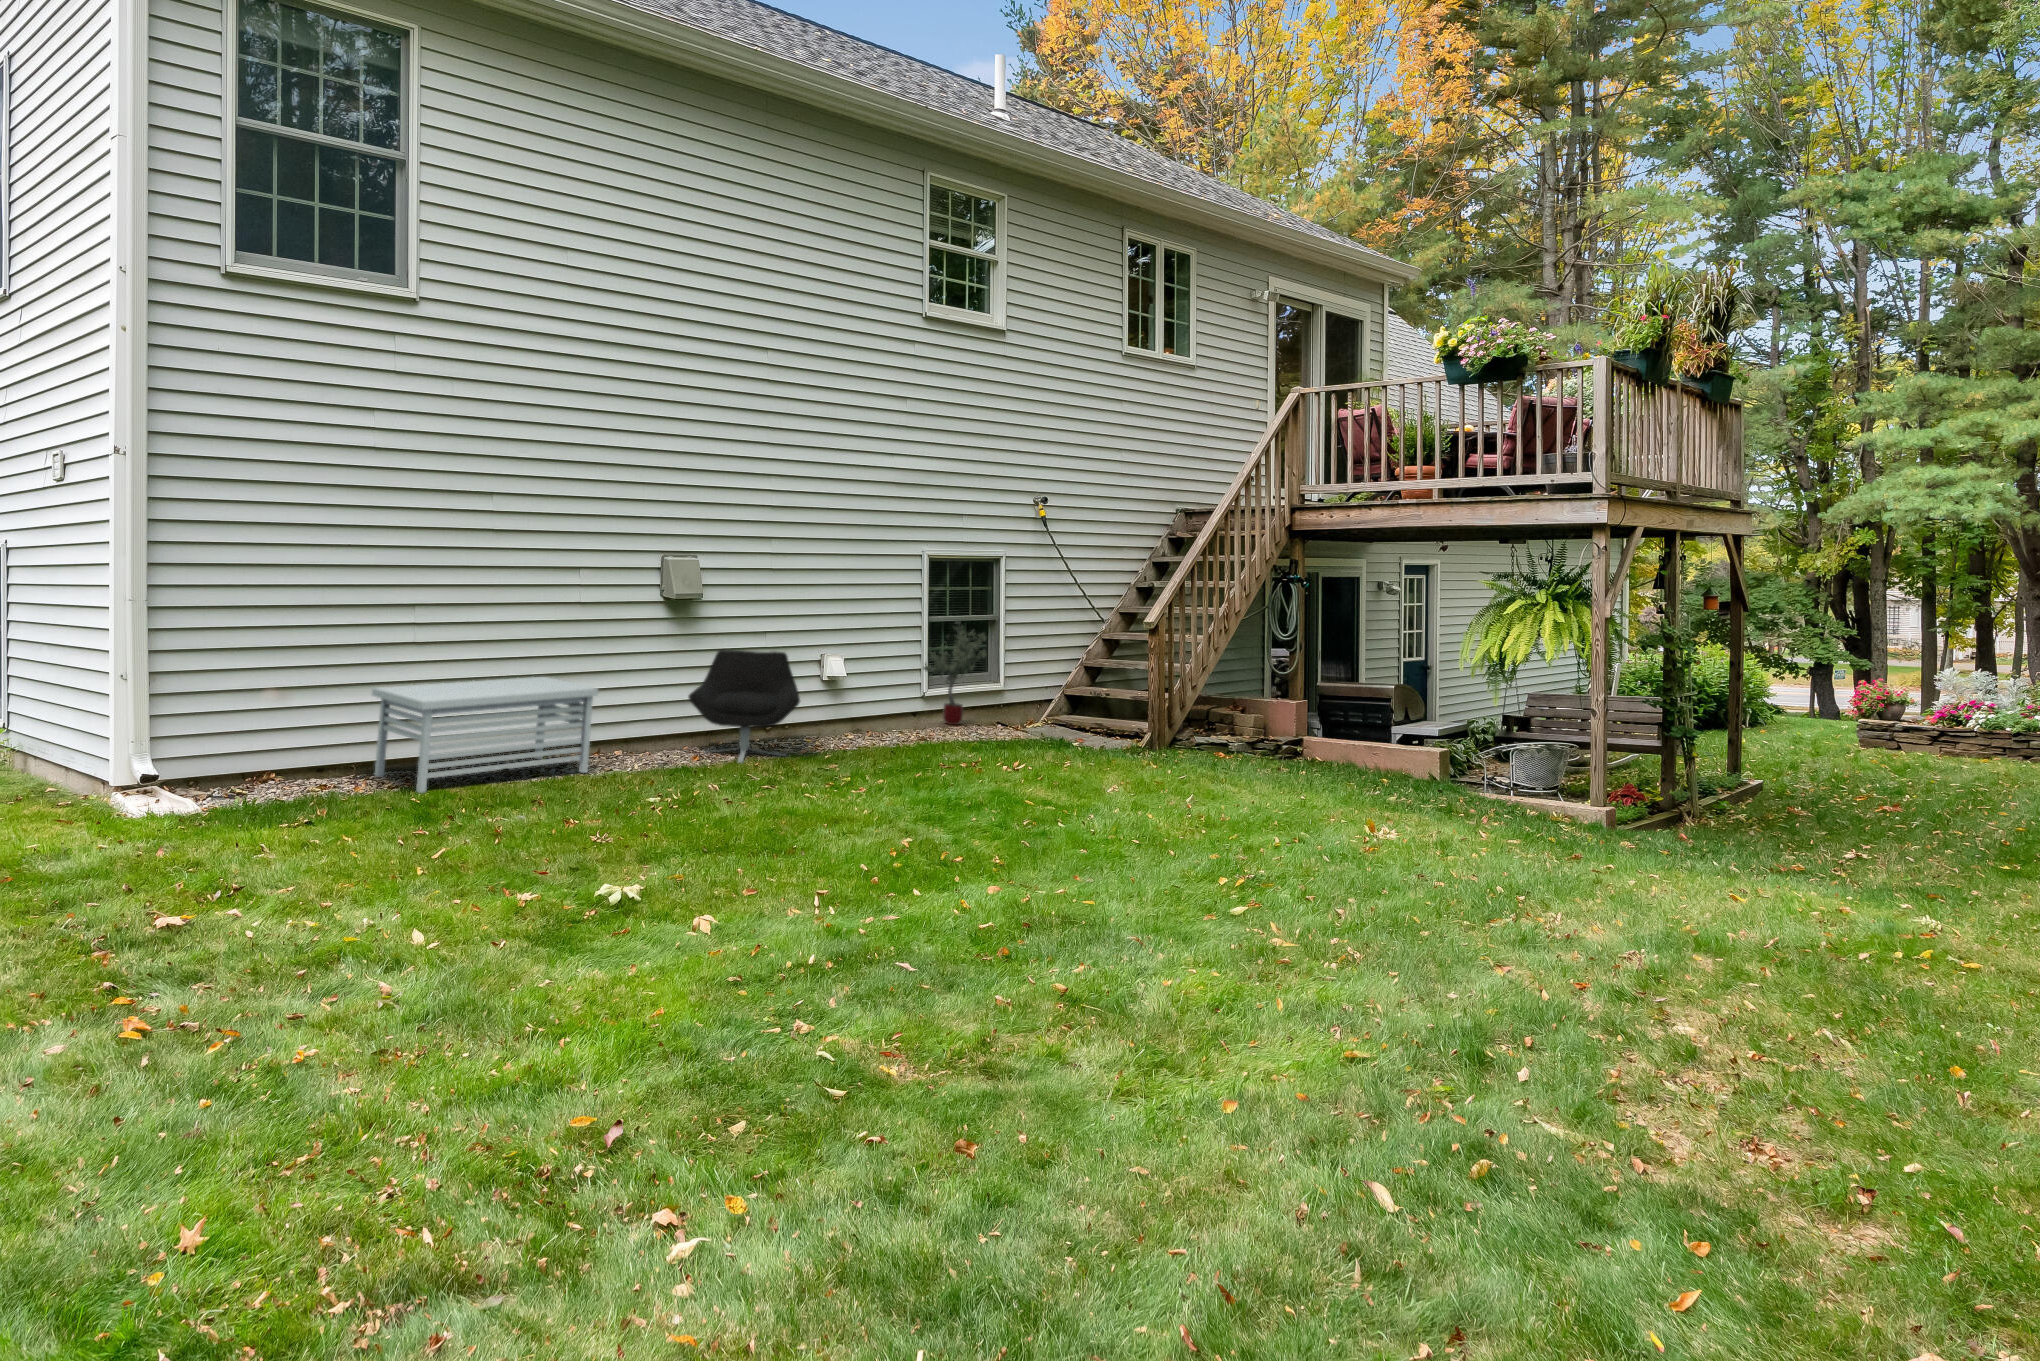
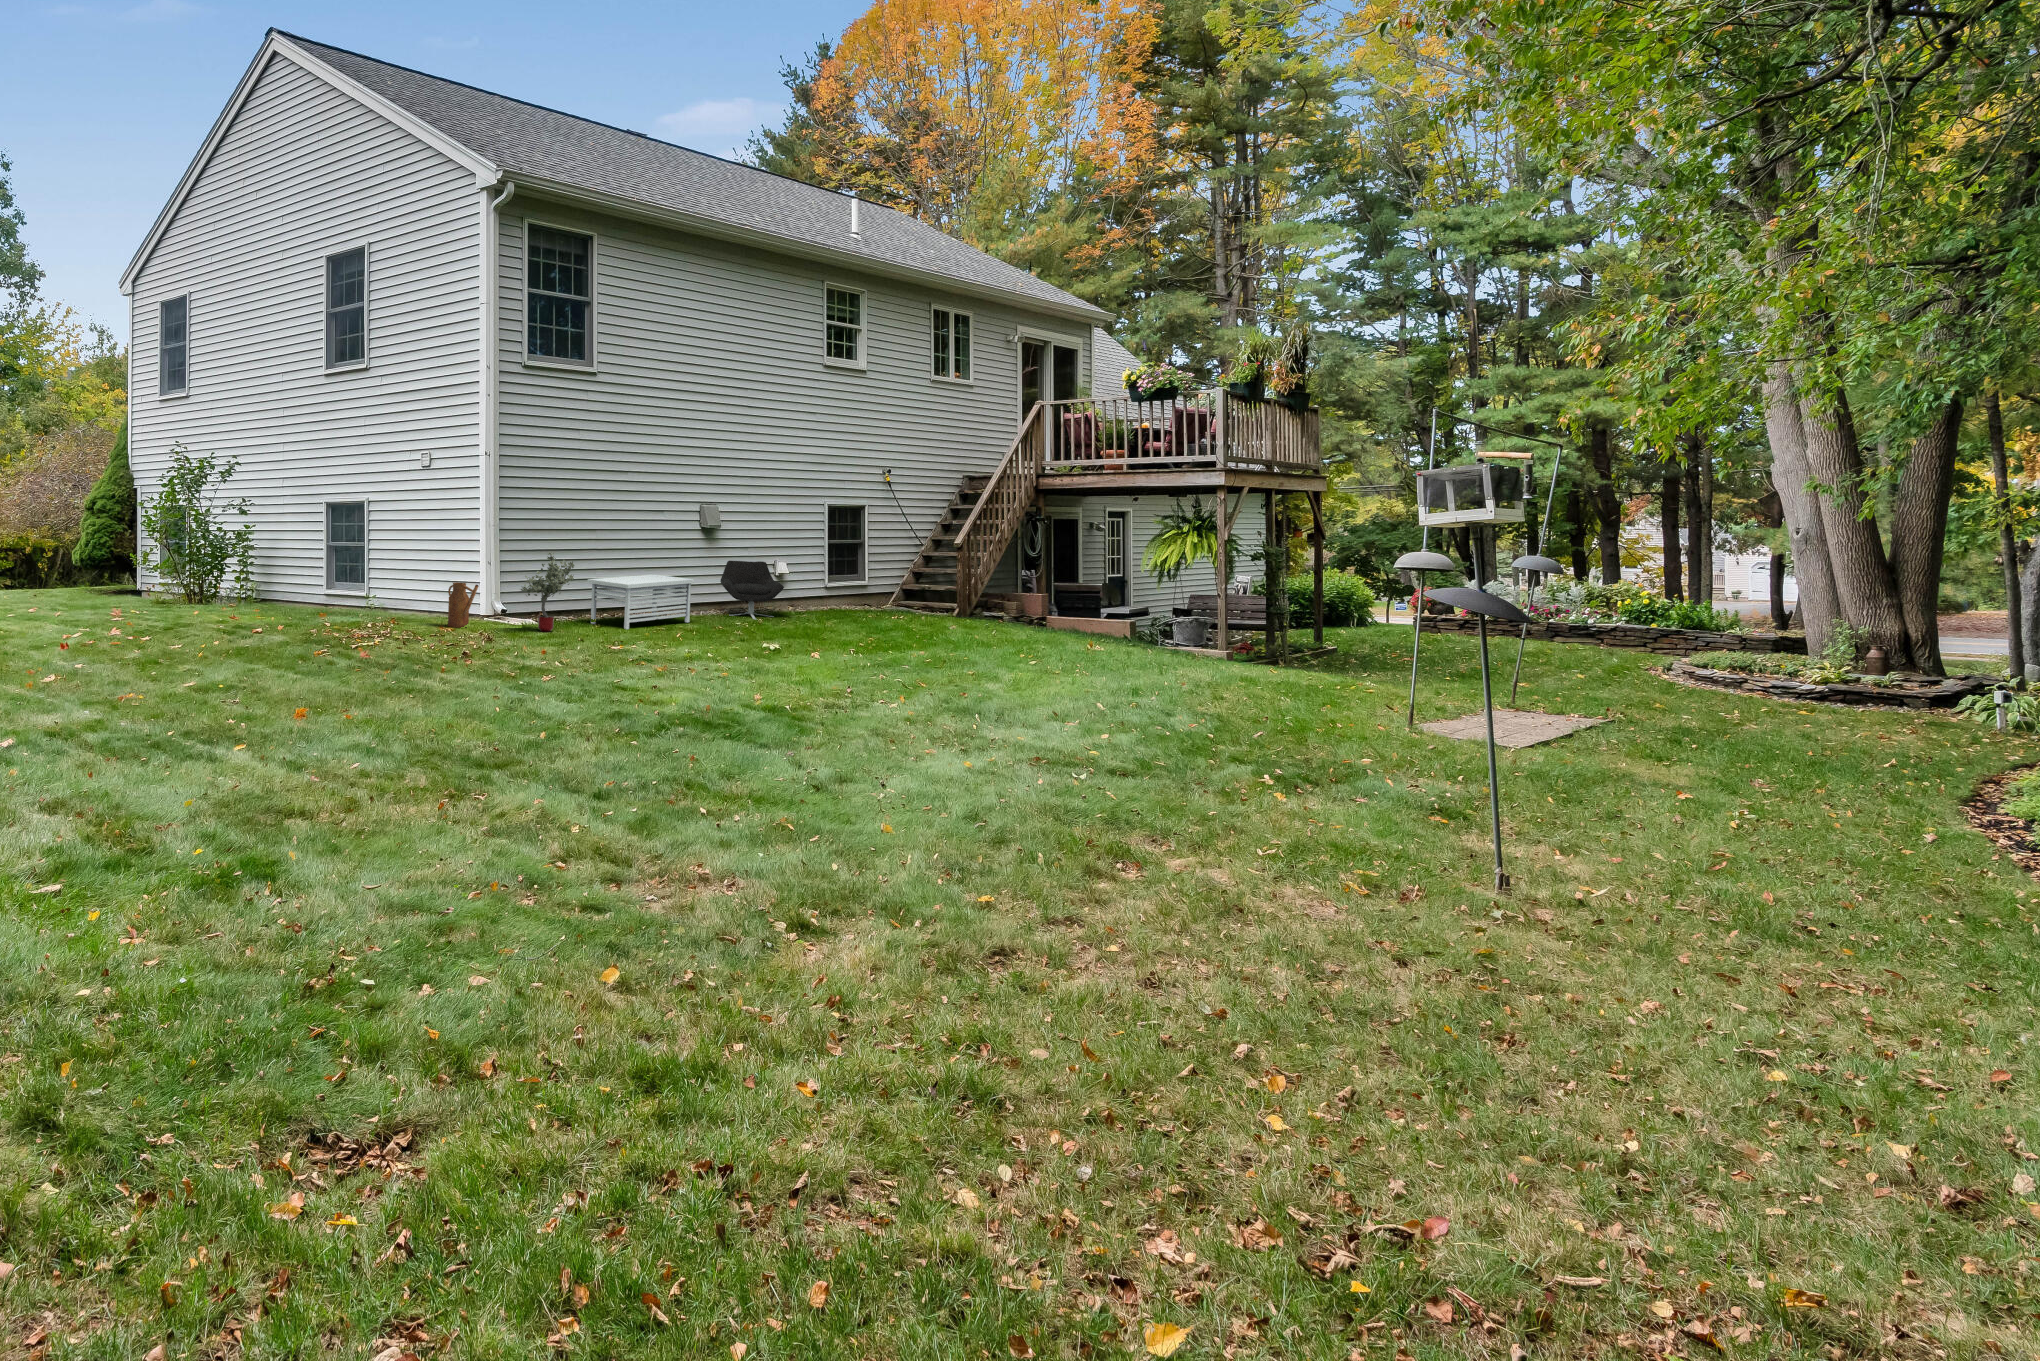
potted tree: present [924,621,986,725] -> present [520,552,574,632]
watering can: none [27,696,81,792] -> present [448,582,479,628]

